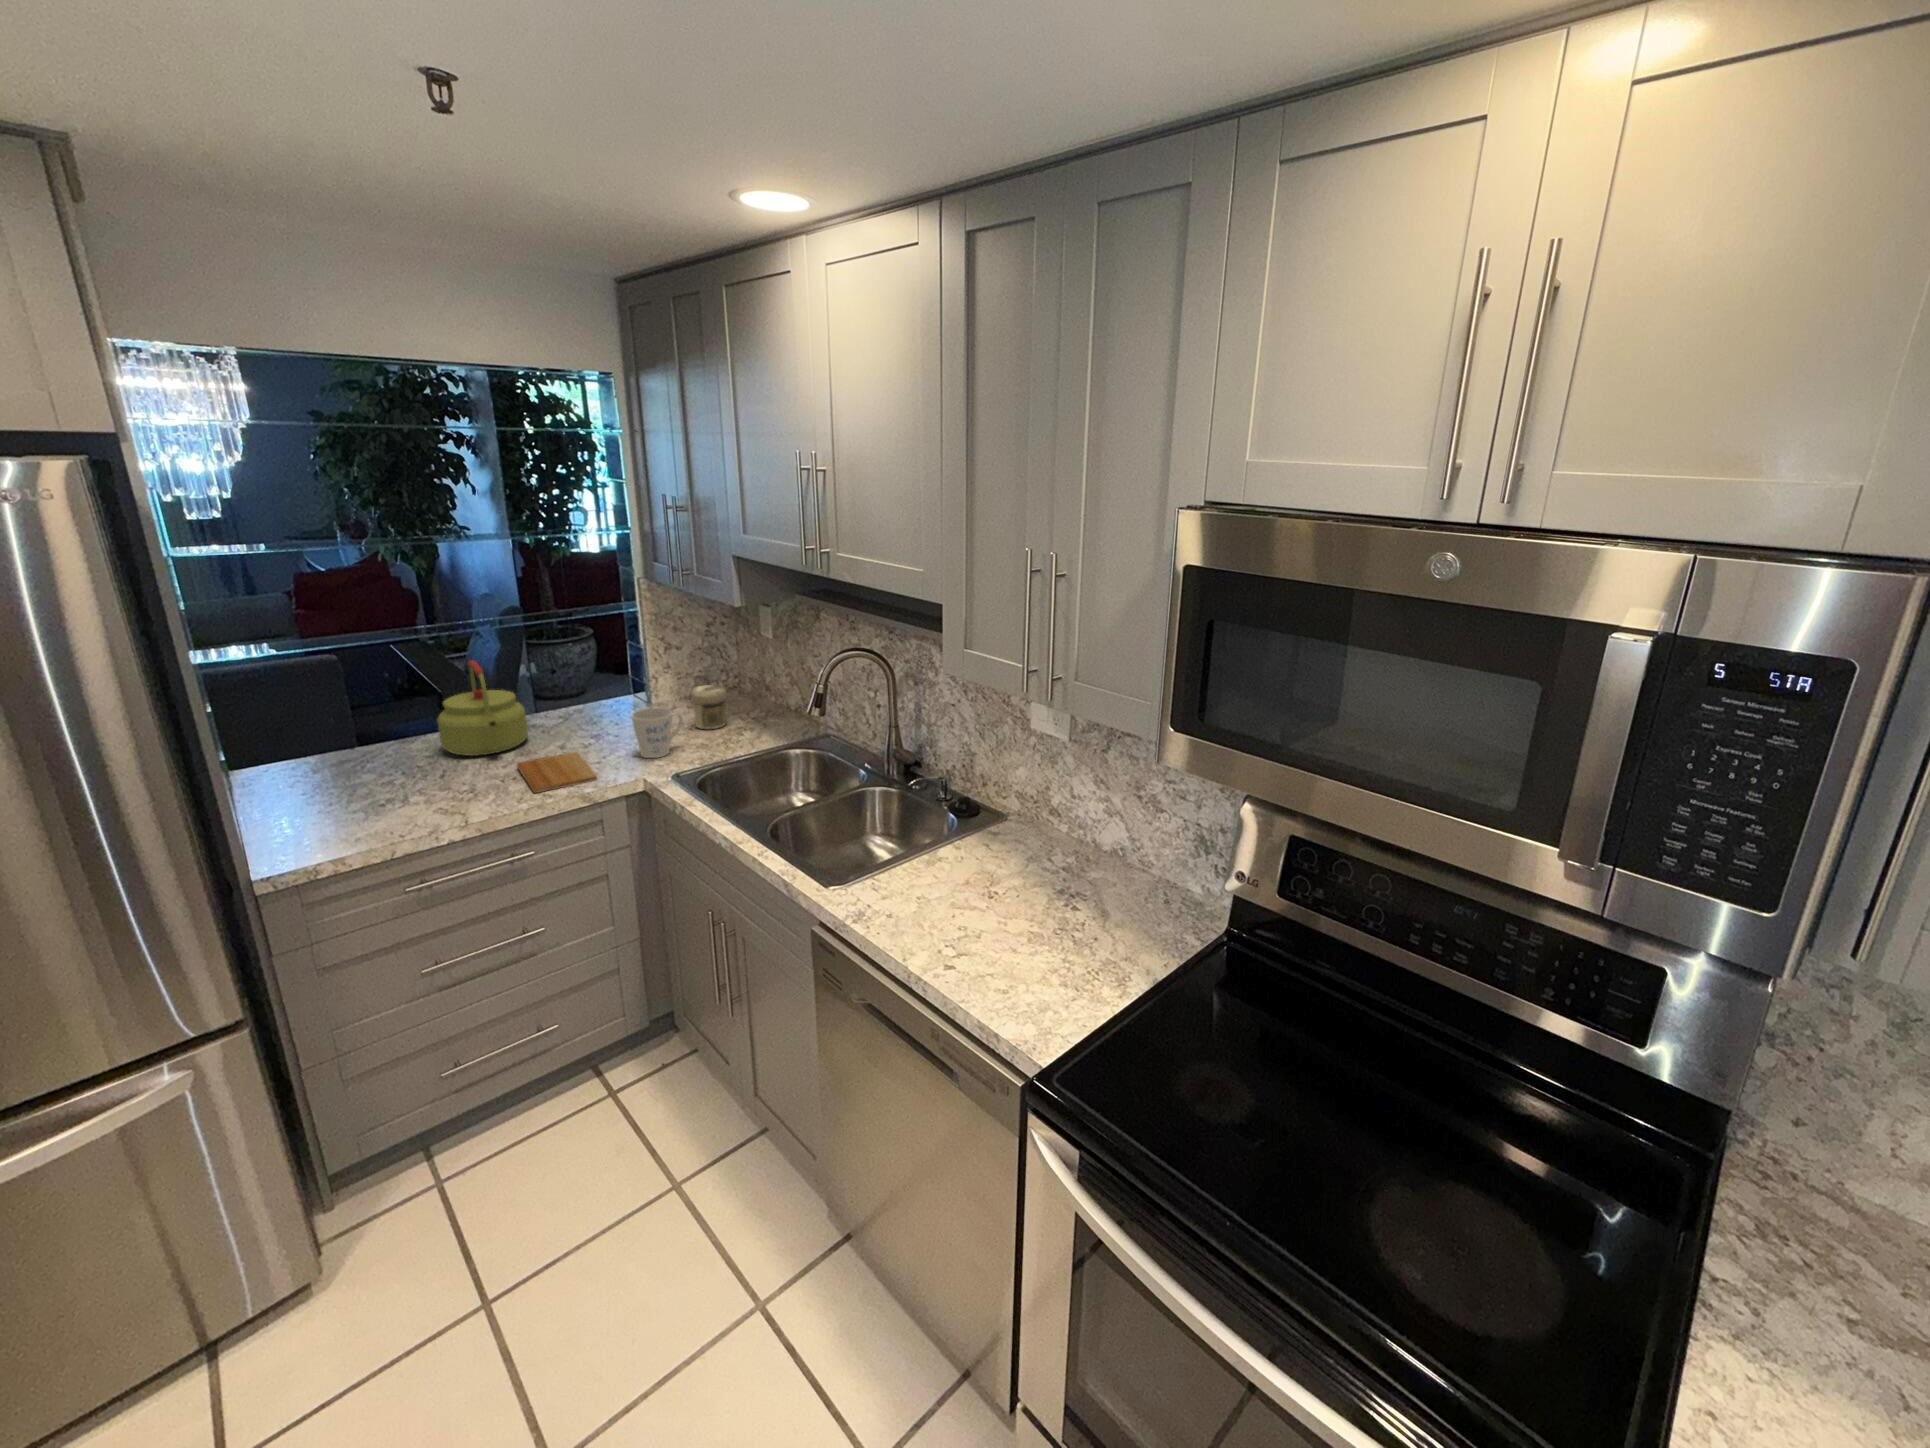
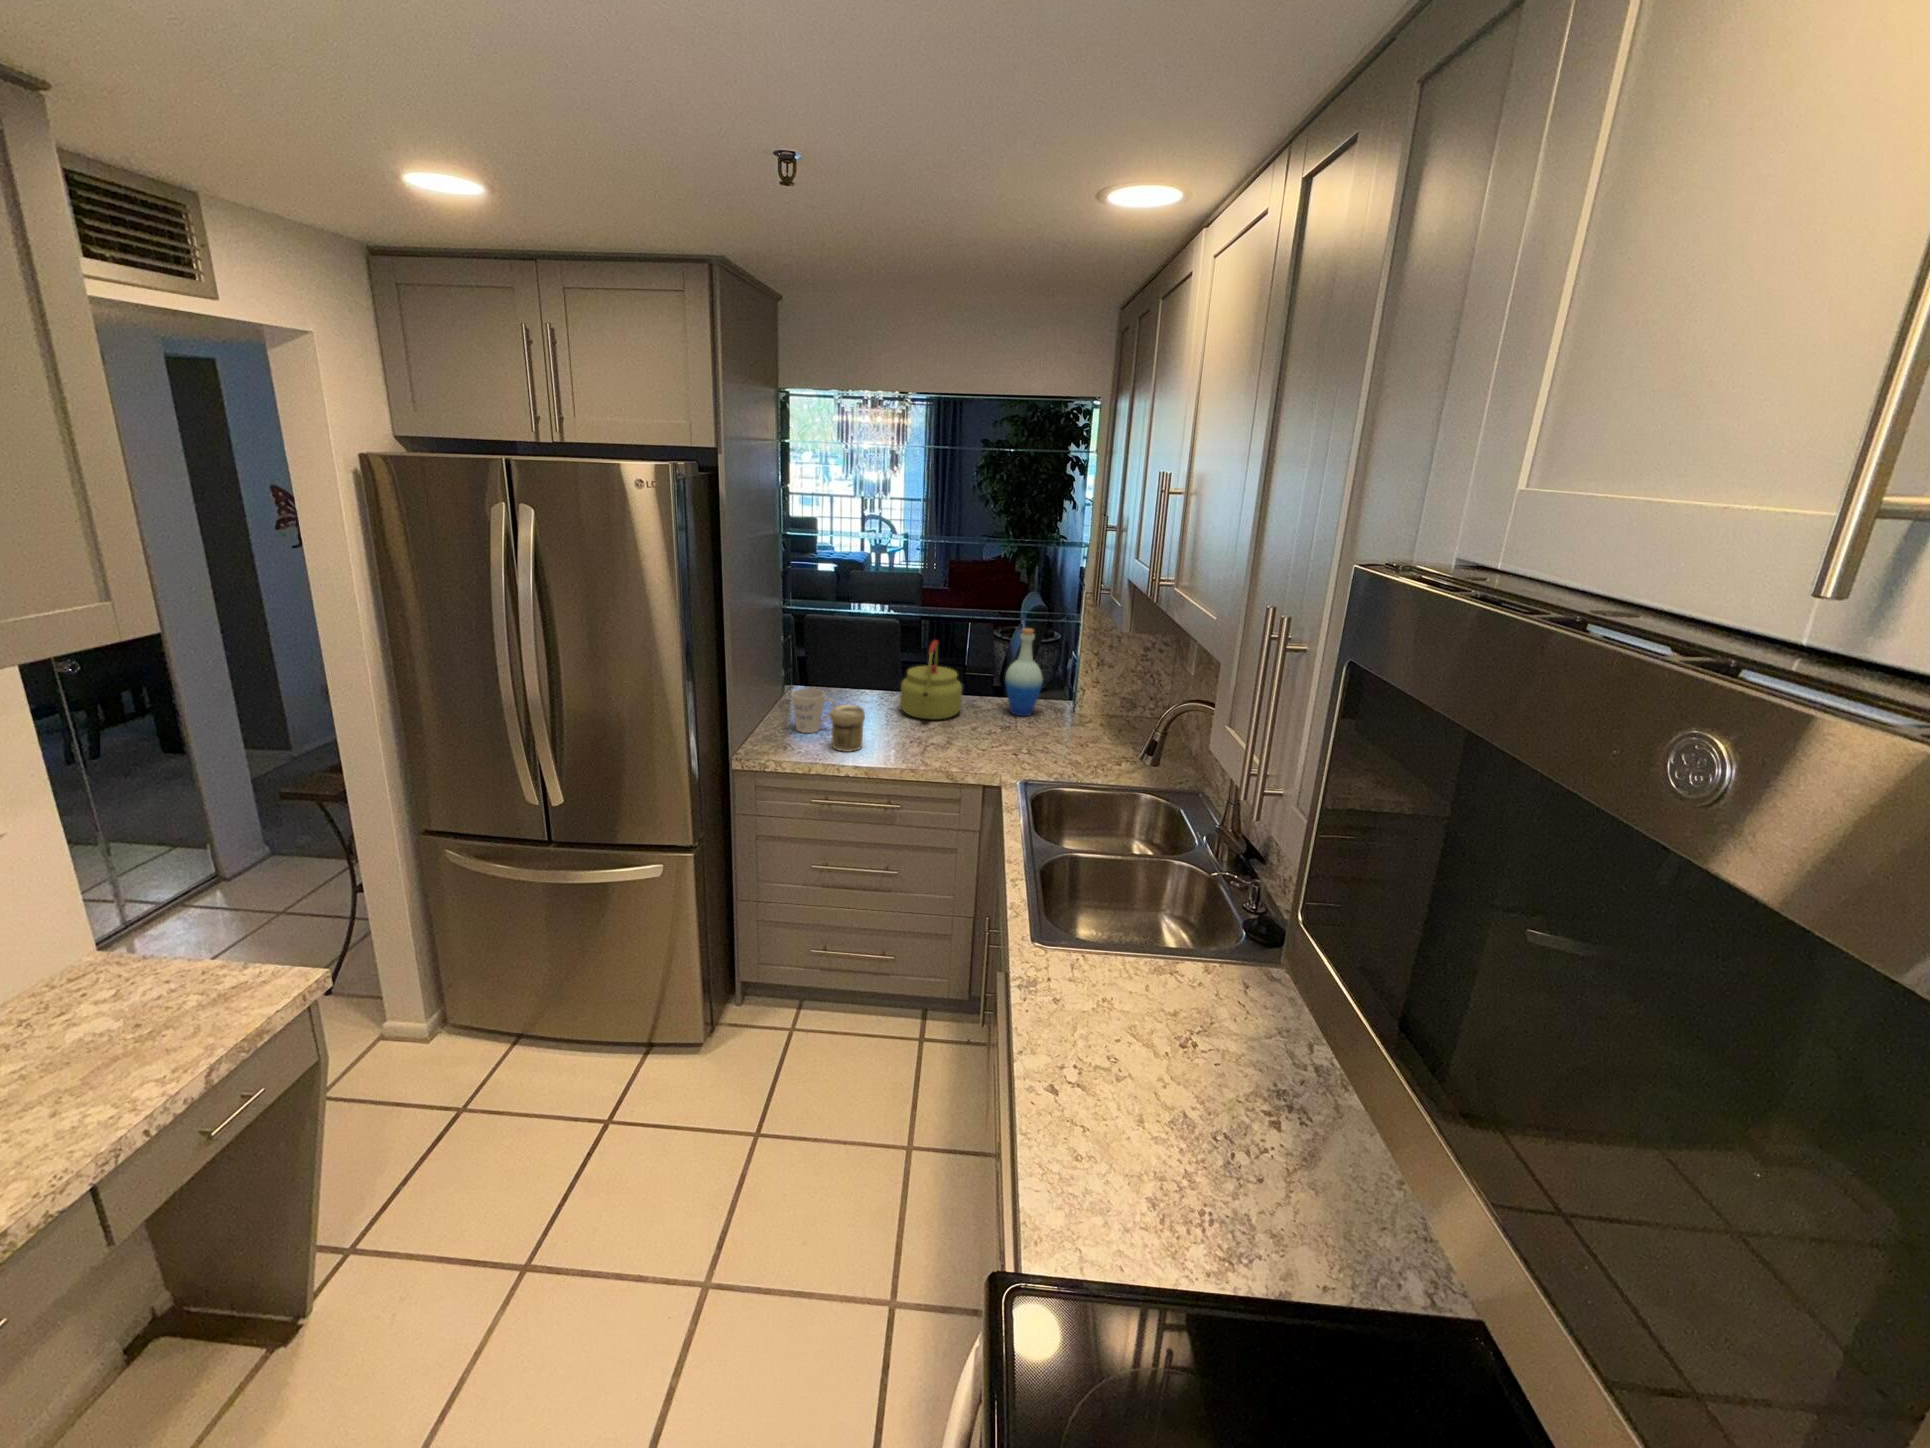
bottle: none [570,626,616,722] -> present [1005,628,1043,716]
jar: present [691,685,726,729] -> present [830,705,865,752]
mug: present [631,708,683,758] -> present [791,689,835,733]
cutting board: present [517,752,597,793] -> none [918,731,975,764]

